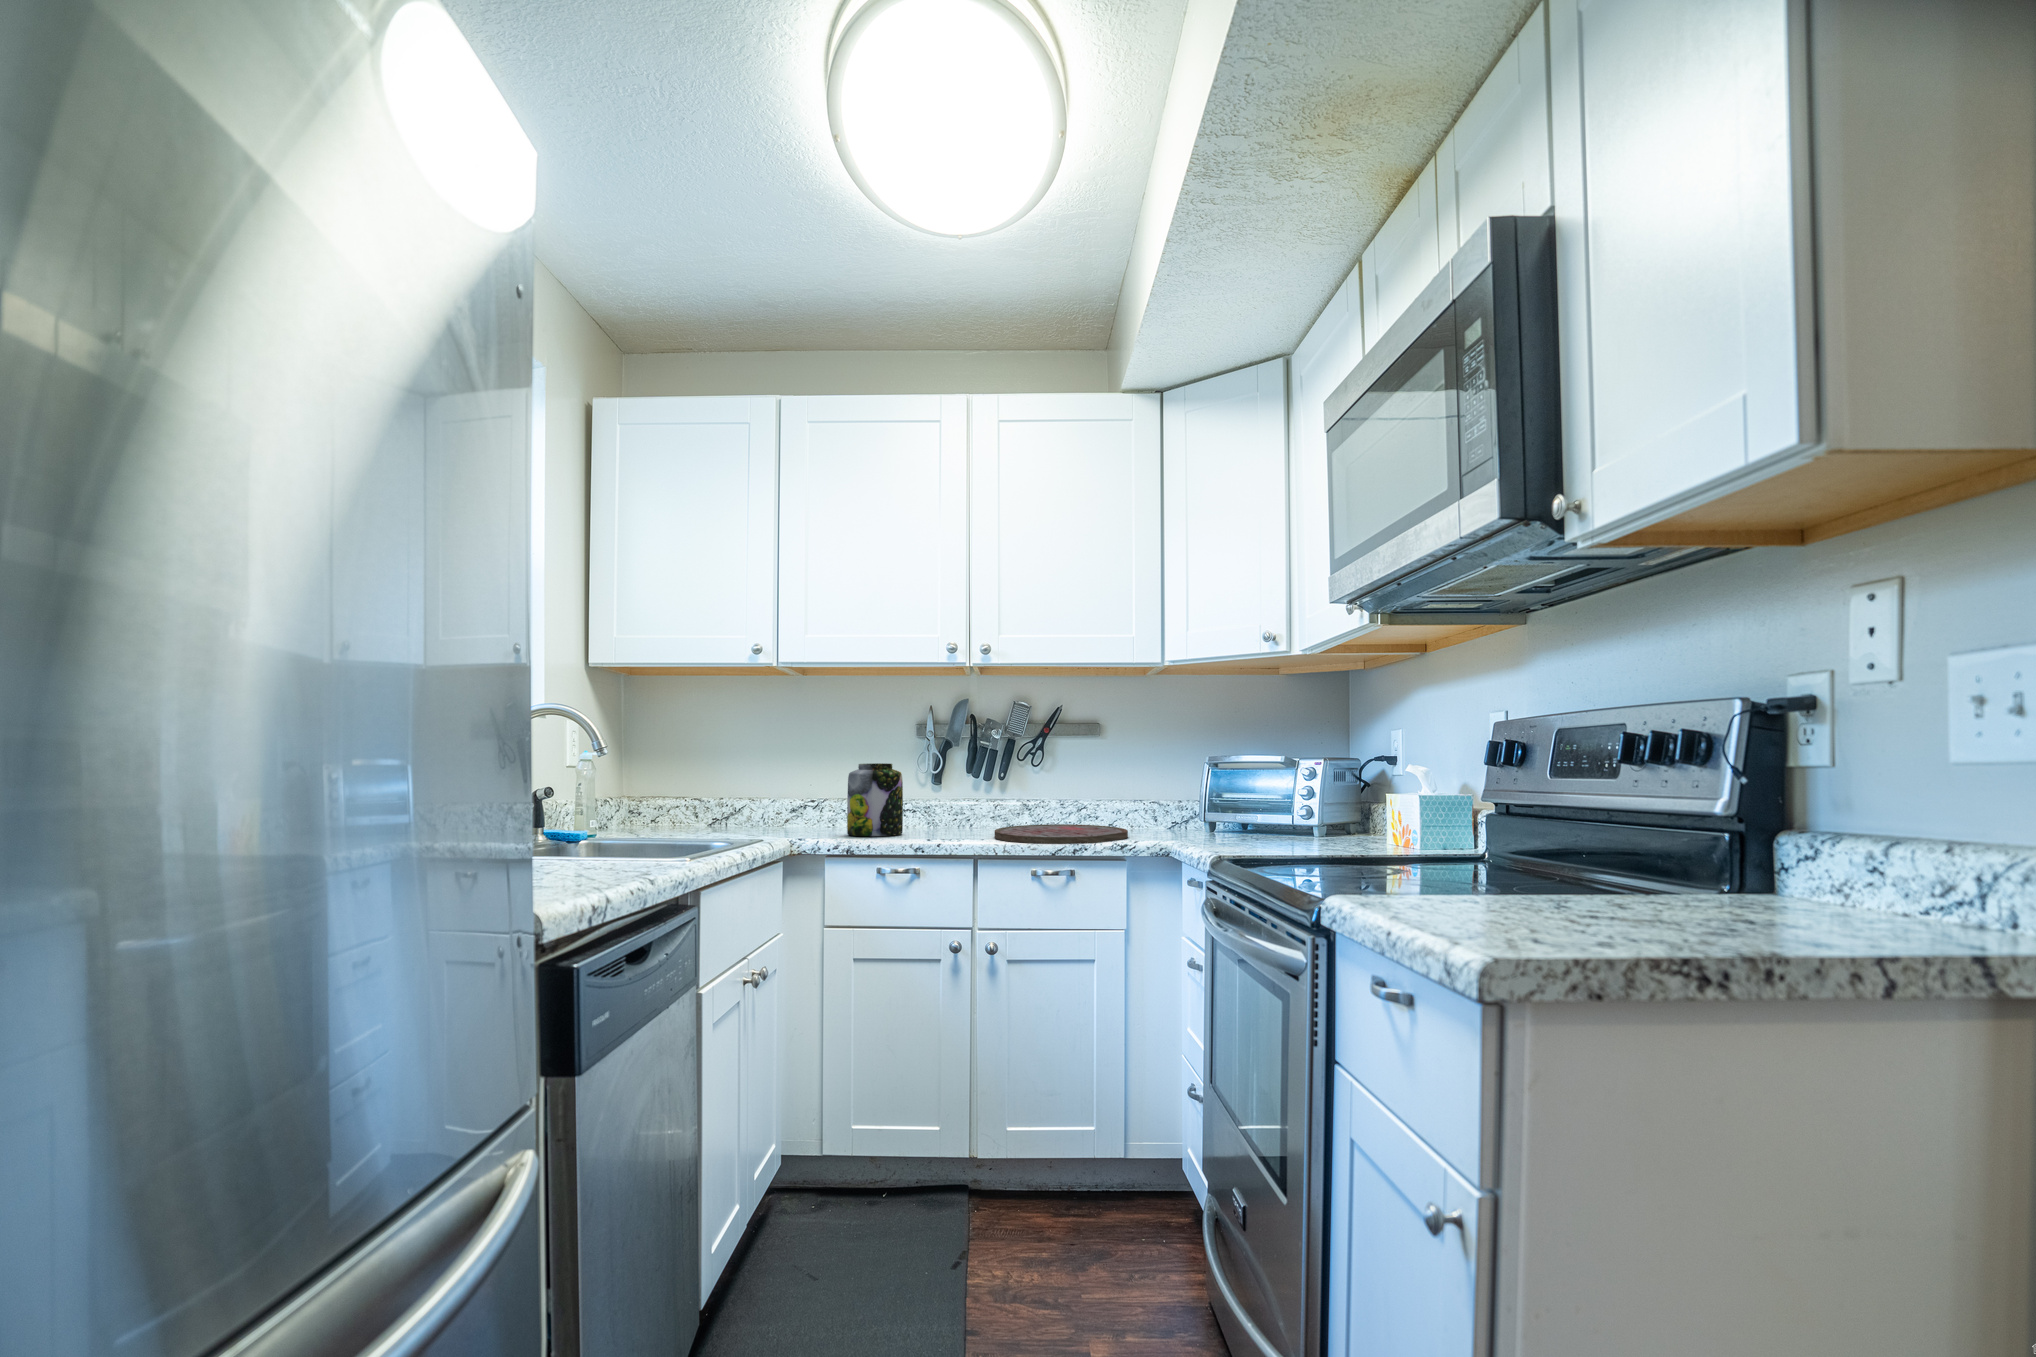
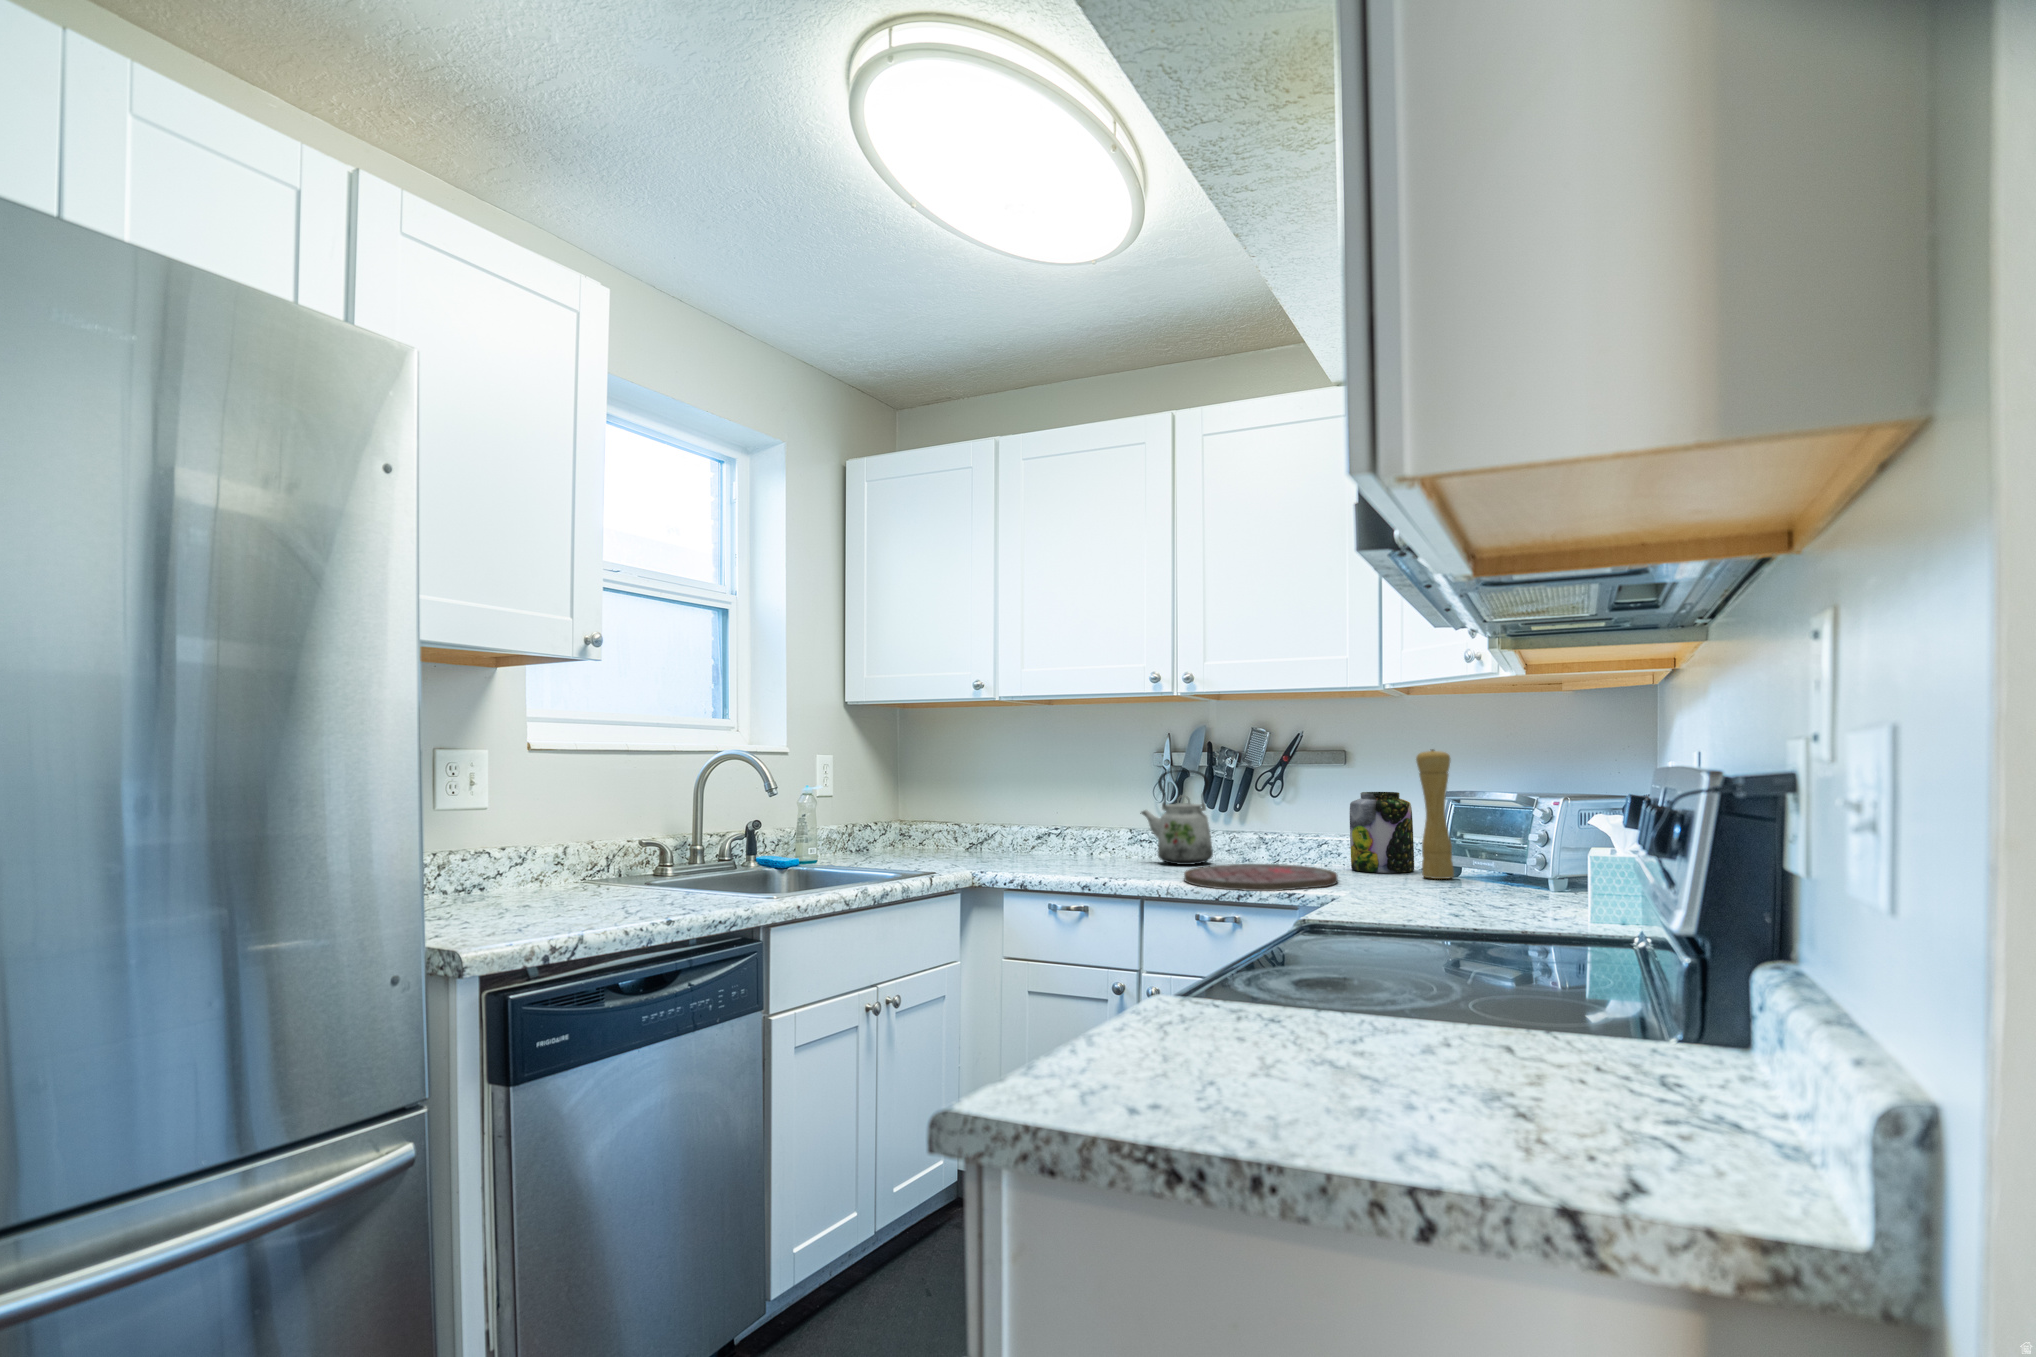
pepper mill: none [1172,723,1200,830] -> present [1416,749,1454,879]
kettle: none [912,742,982,830] -> present [1140,770,1213,865]
jar: present [847,763,903,836] -> present [1350,792,1414,873]

